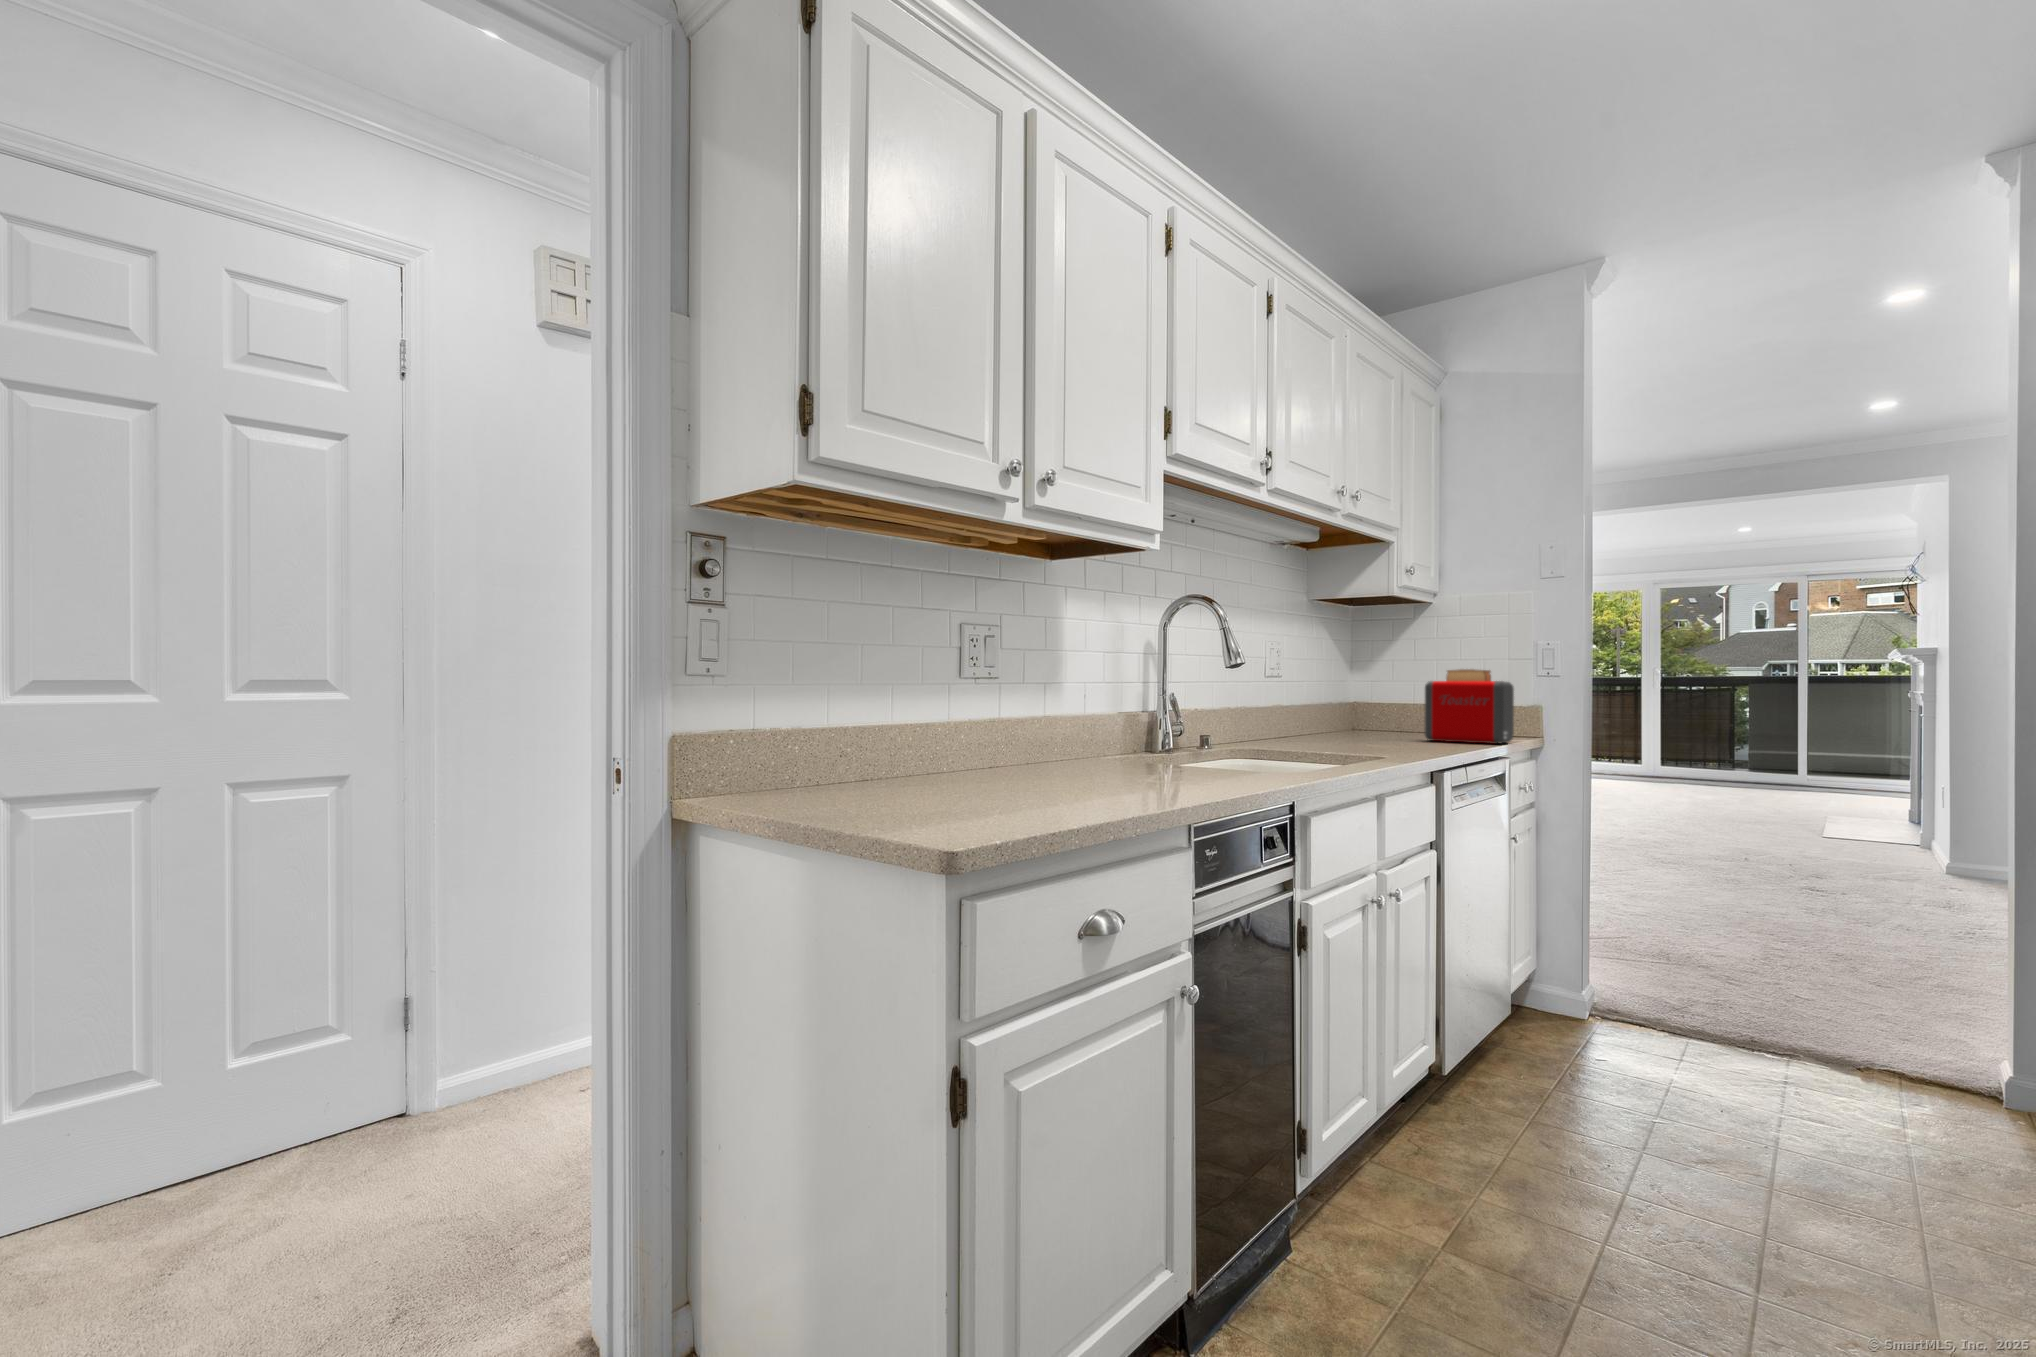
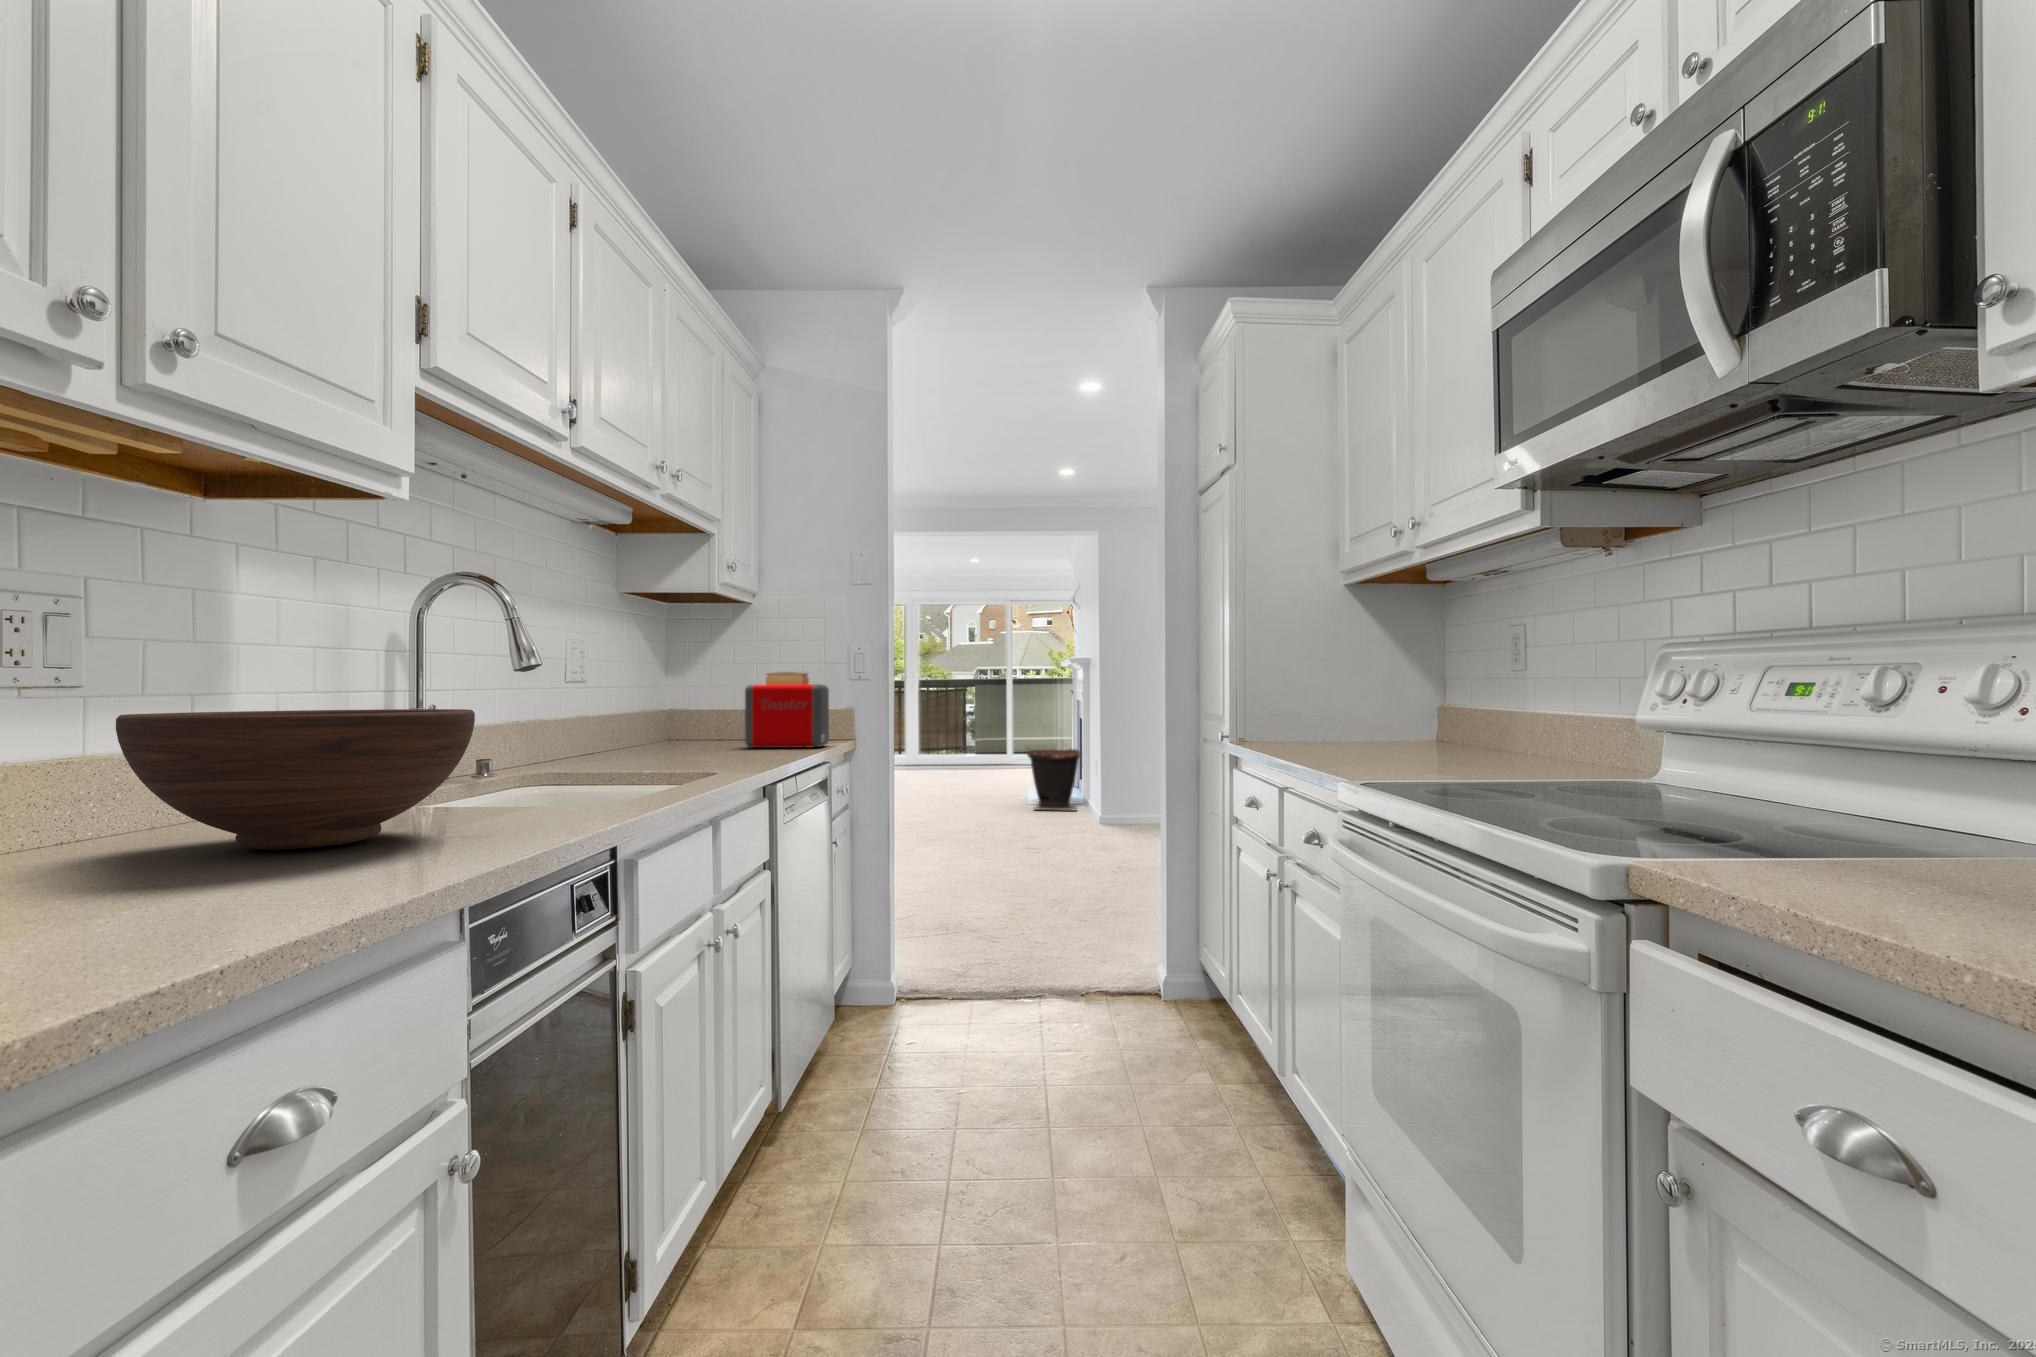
fruit bowl: none [1017,694,1198,781] -> present [116,709,475,850]
trash can: none [1818,763,1915,853] -> present [1027,749,1081,811]

